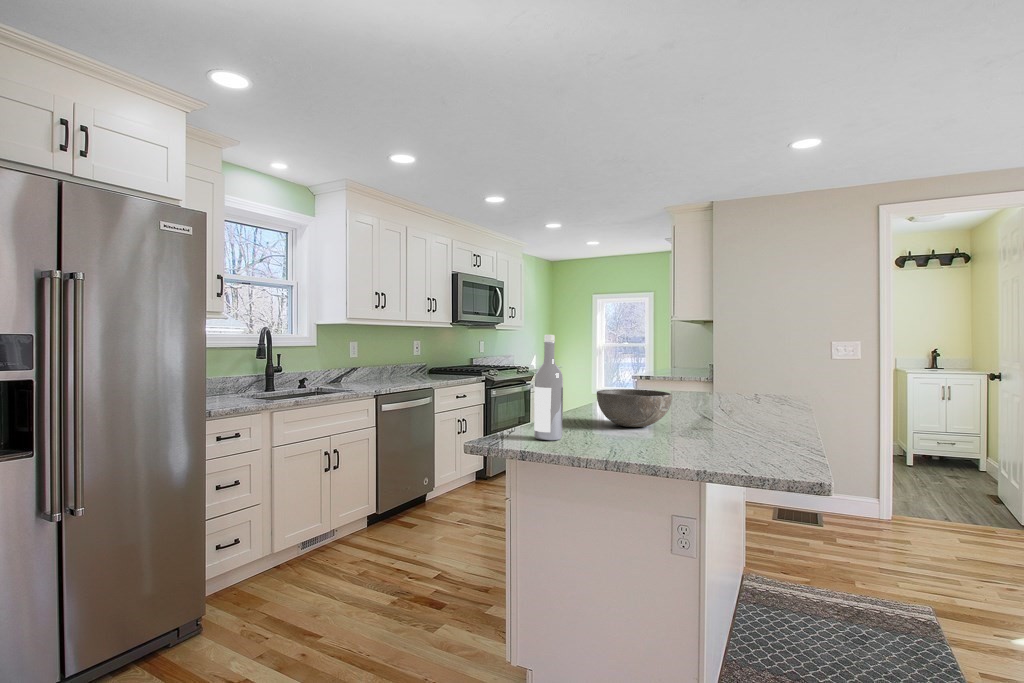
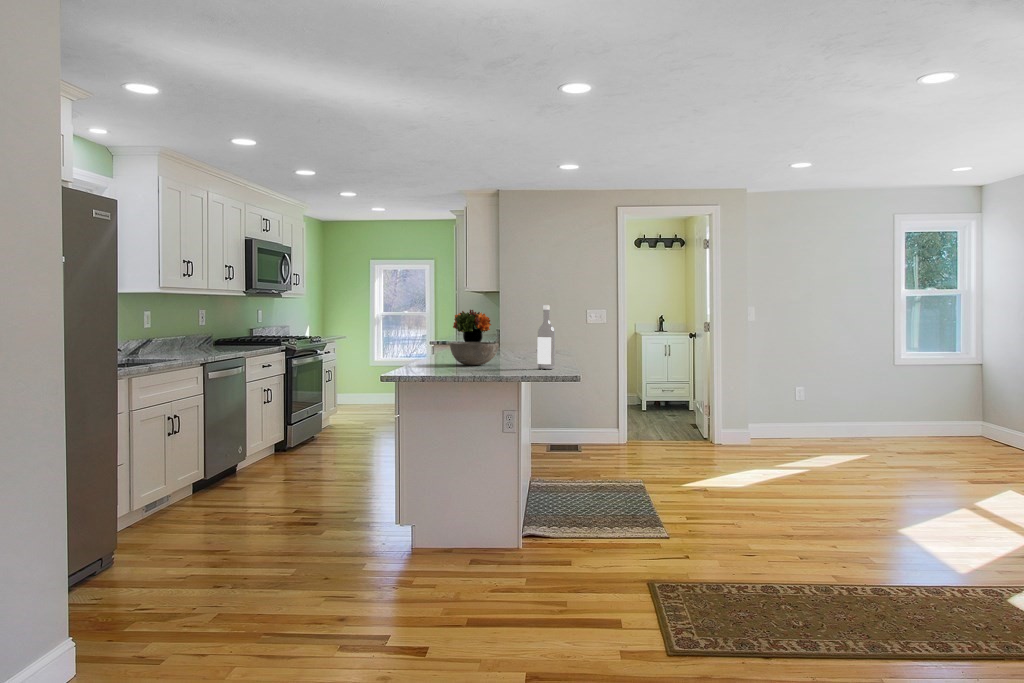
wine bottle: present [534,335,563,440] -> present [538,305,555,369]
flower arrangement: none [659,341,705,380] -> present [453,310,491,342]

